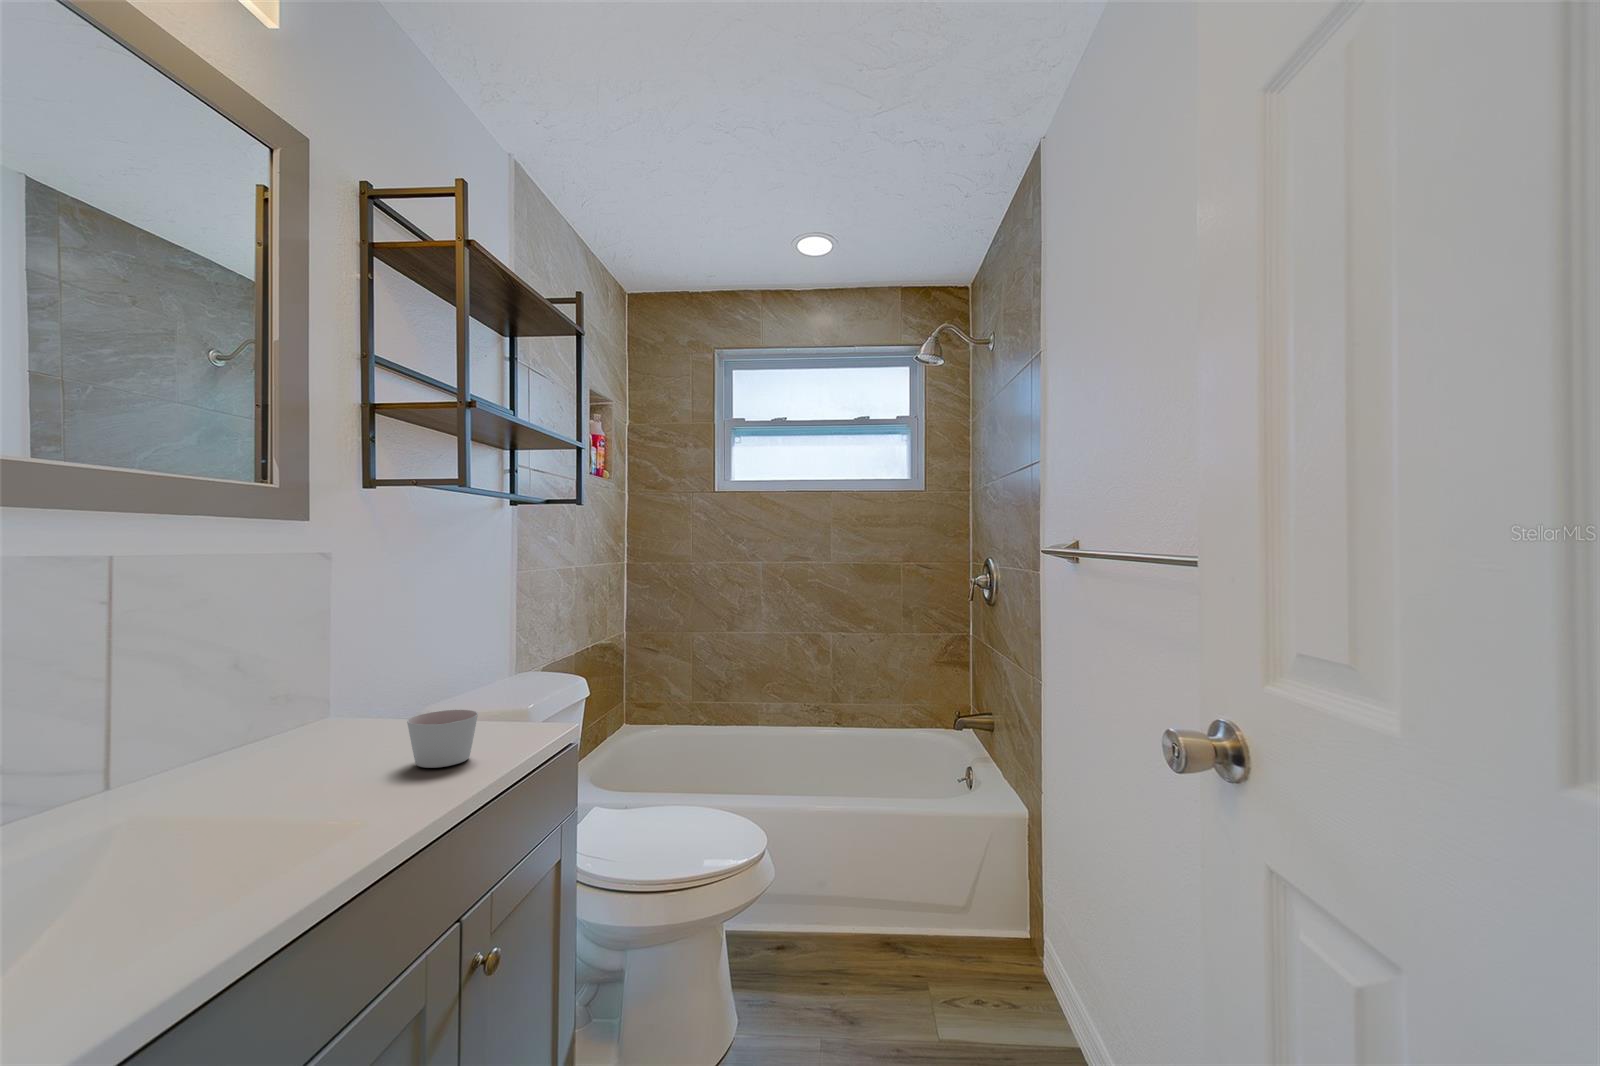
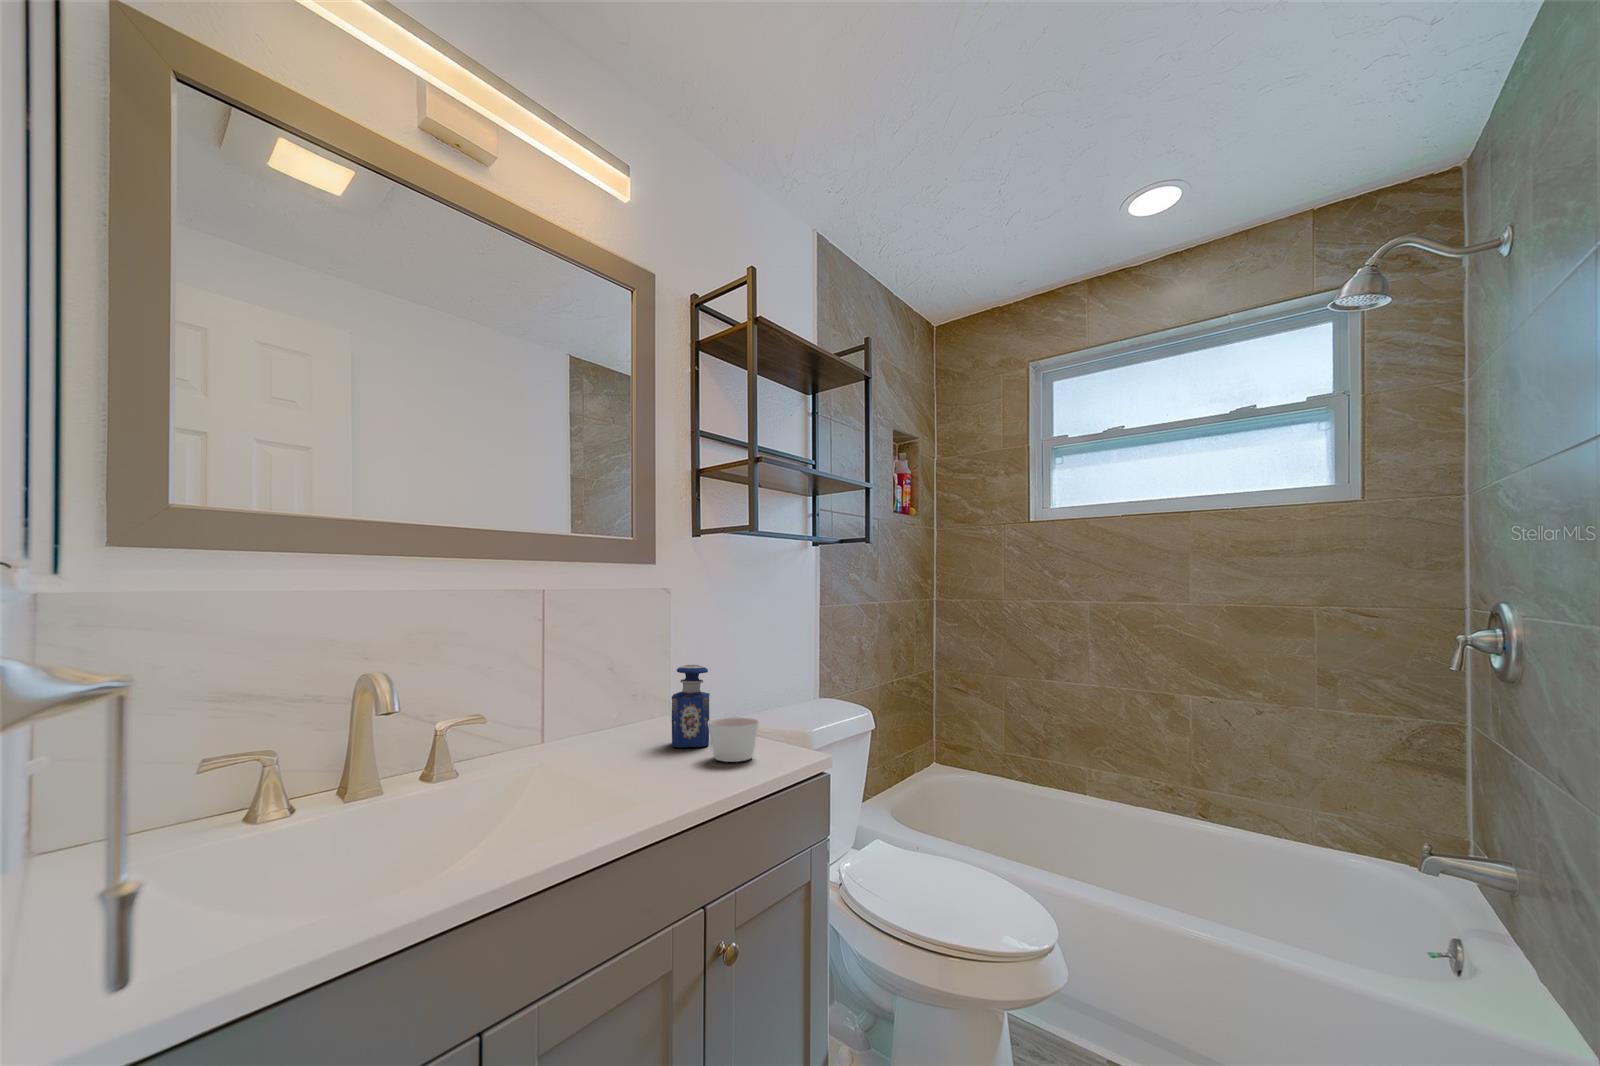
perfume bottle: none [347,649,402,756] -> present [672,665,710,747]

